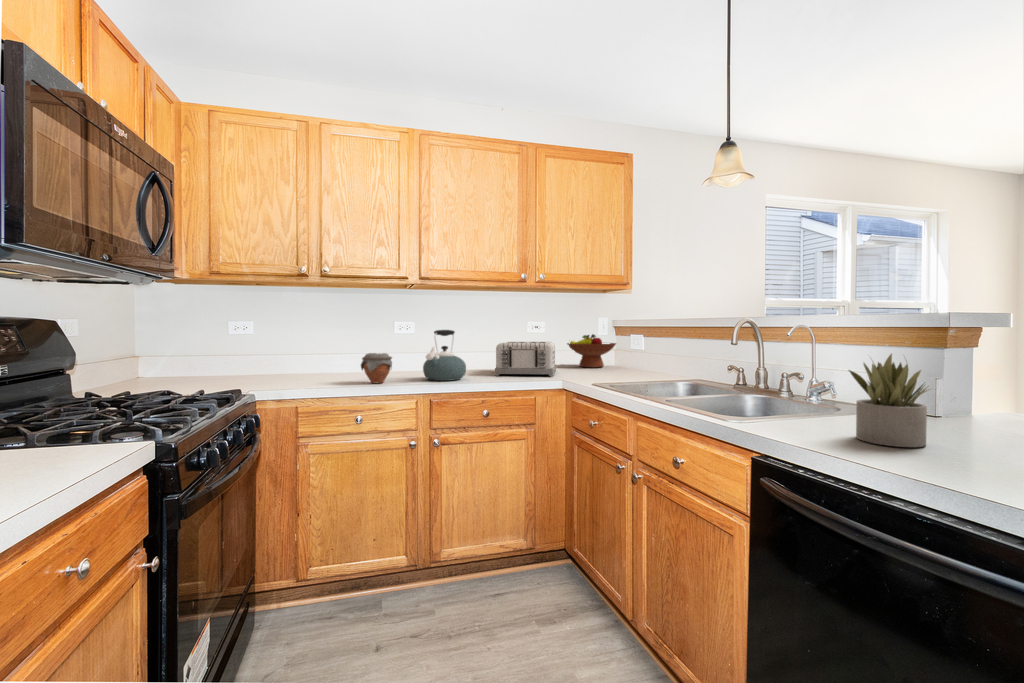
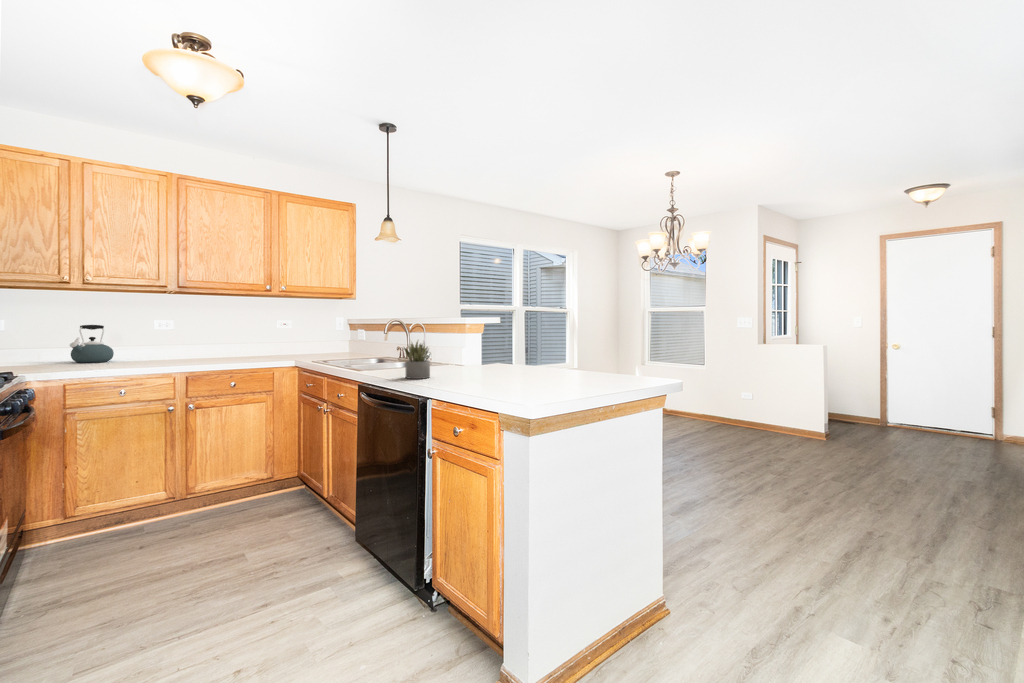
kettle: present [423,330,466,381] -> present [70,325,114,363]
fruit bowl: present [567,334,616,368] -> none [312,330,351,354]
toaster: present [495,342,556,376] -> none [244,335,298,360]
jar: present [361,353,392,383] -> none [123,344,152,366]

